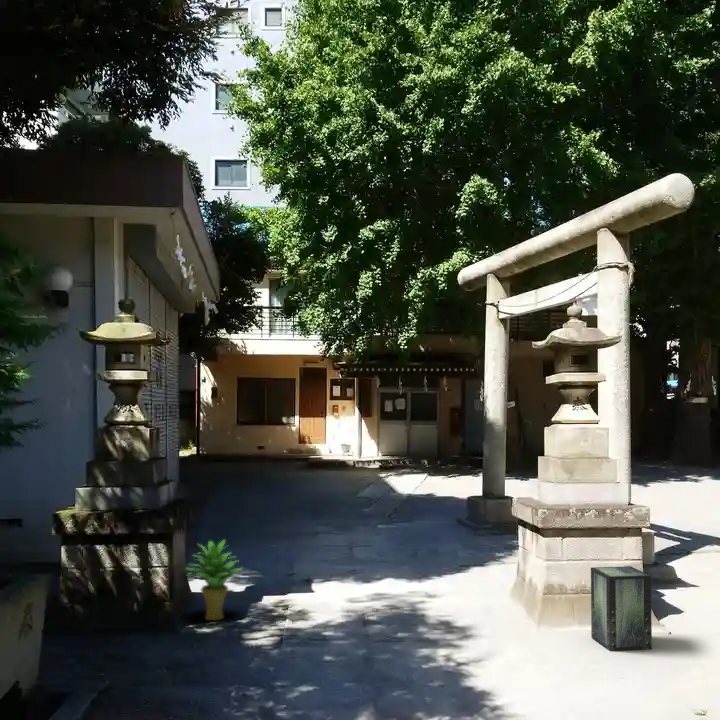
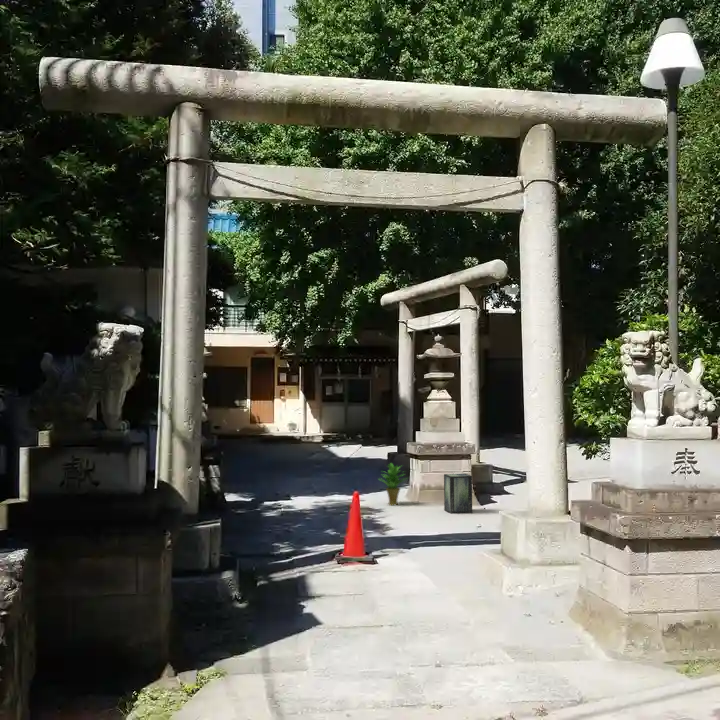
potted plant: present [187,540,242,620] -> present [383,463,404,505]

